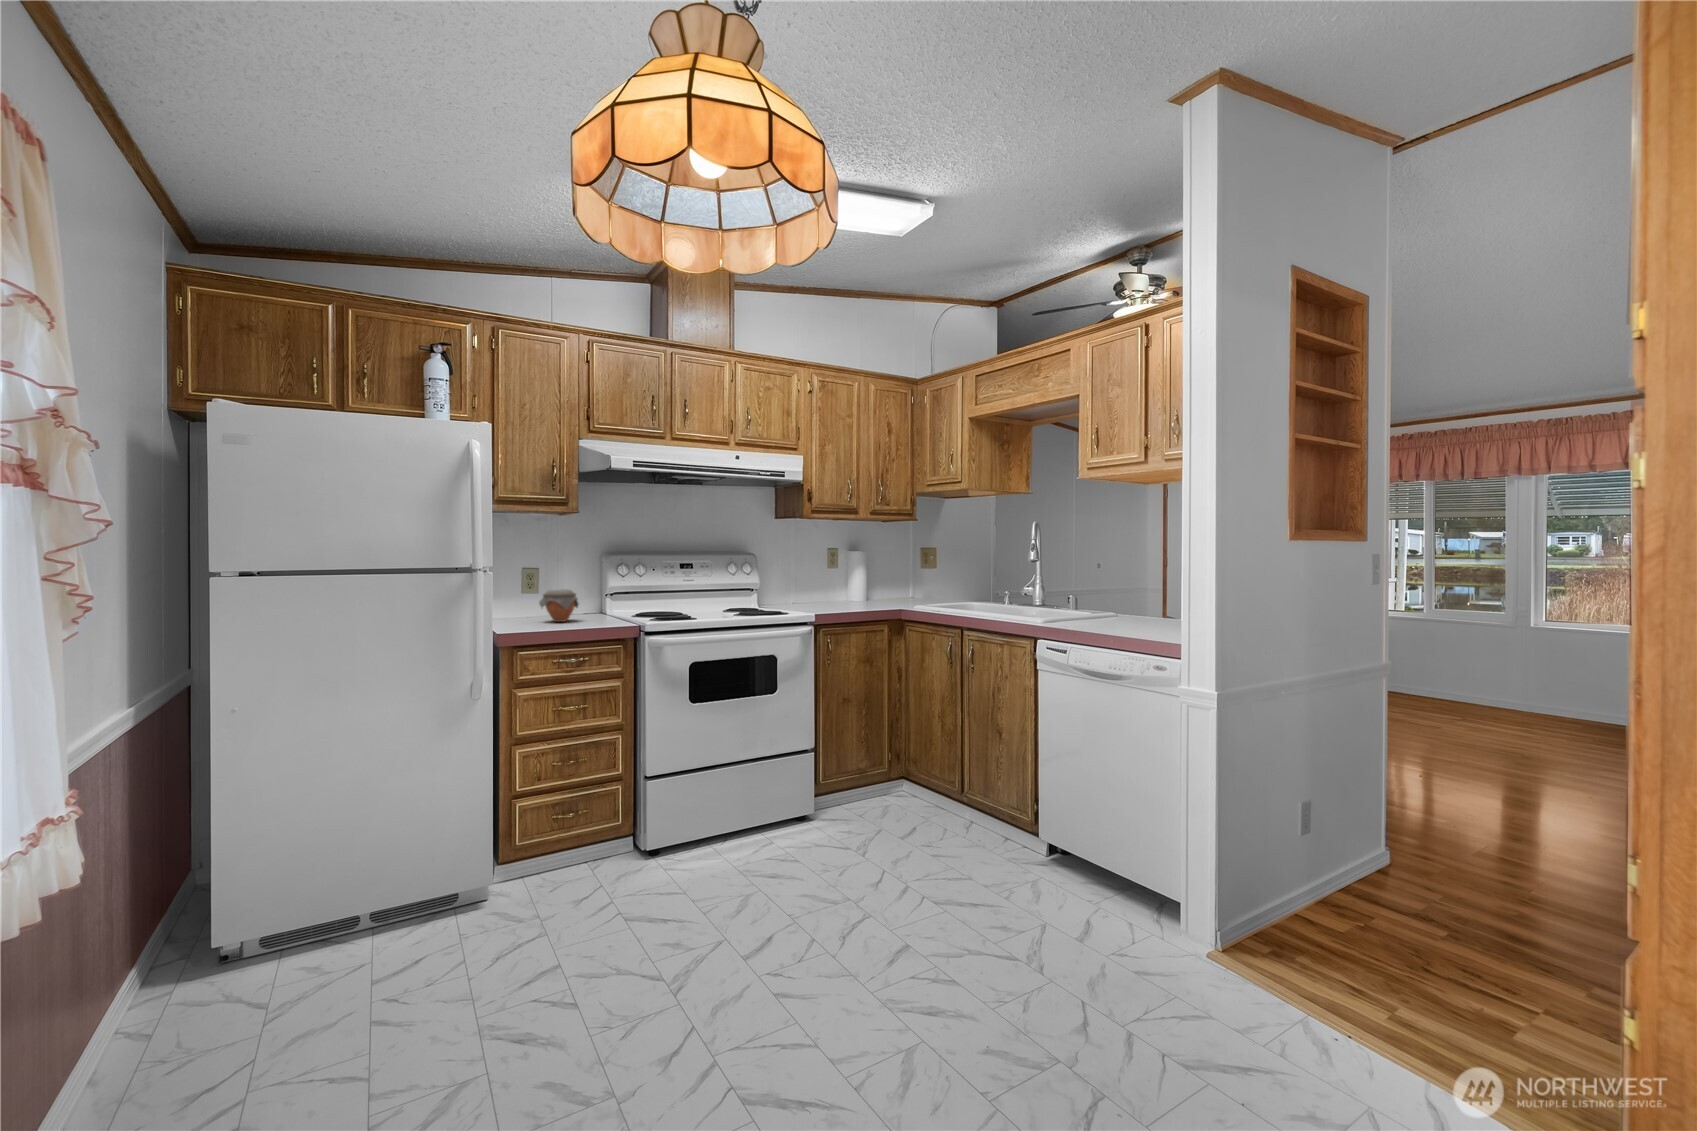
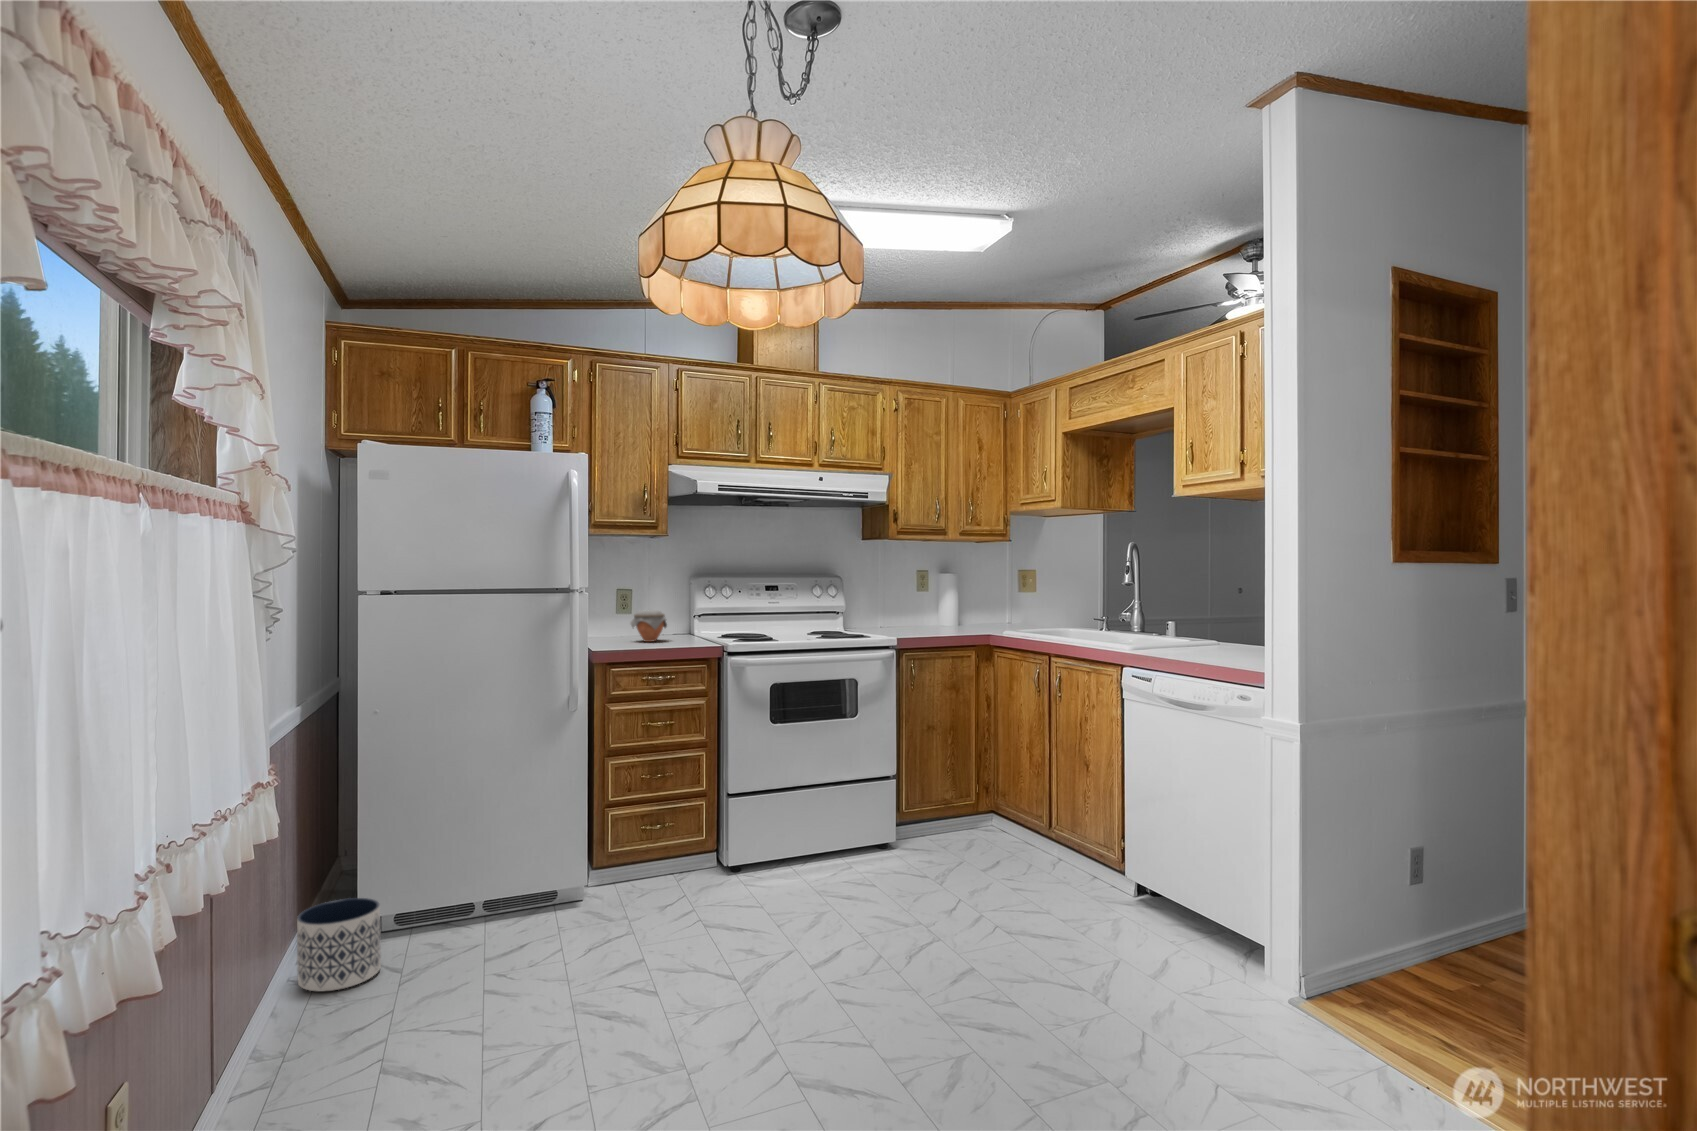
planter: none [129,927,242,1048] -> present [297,898,381,991]

